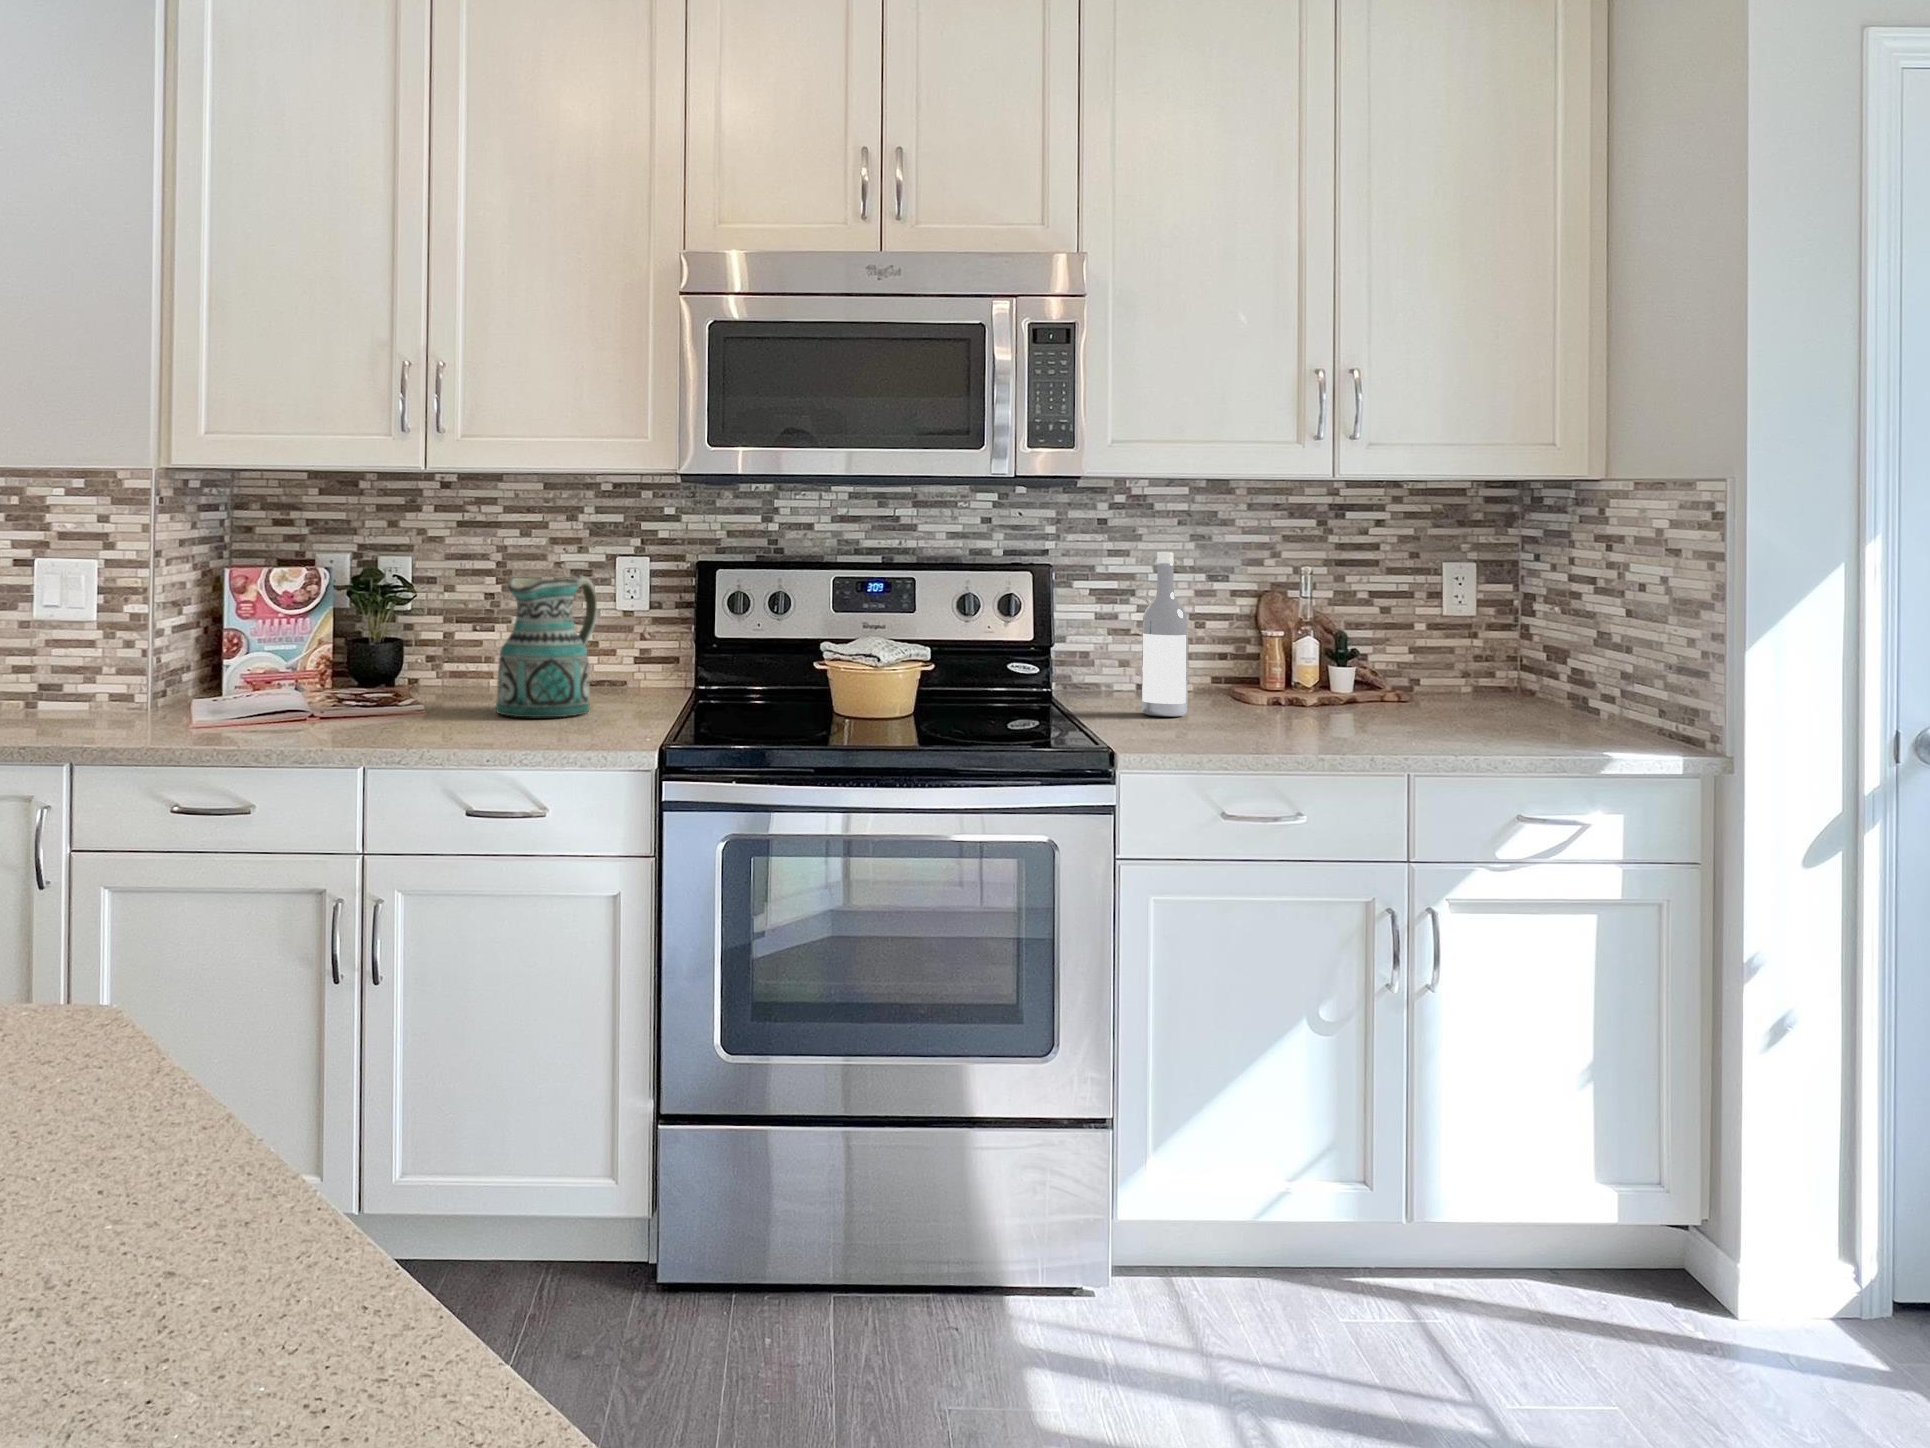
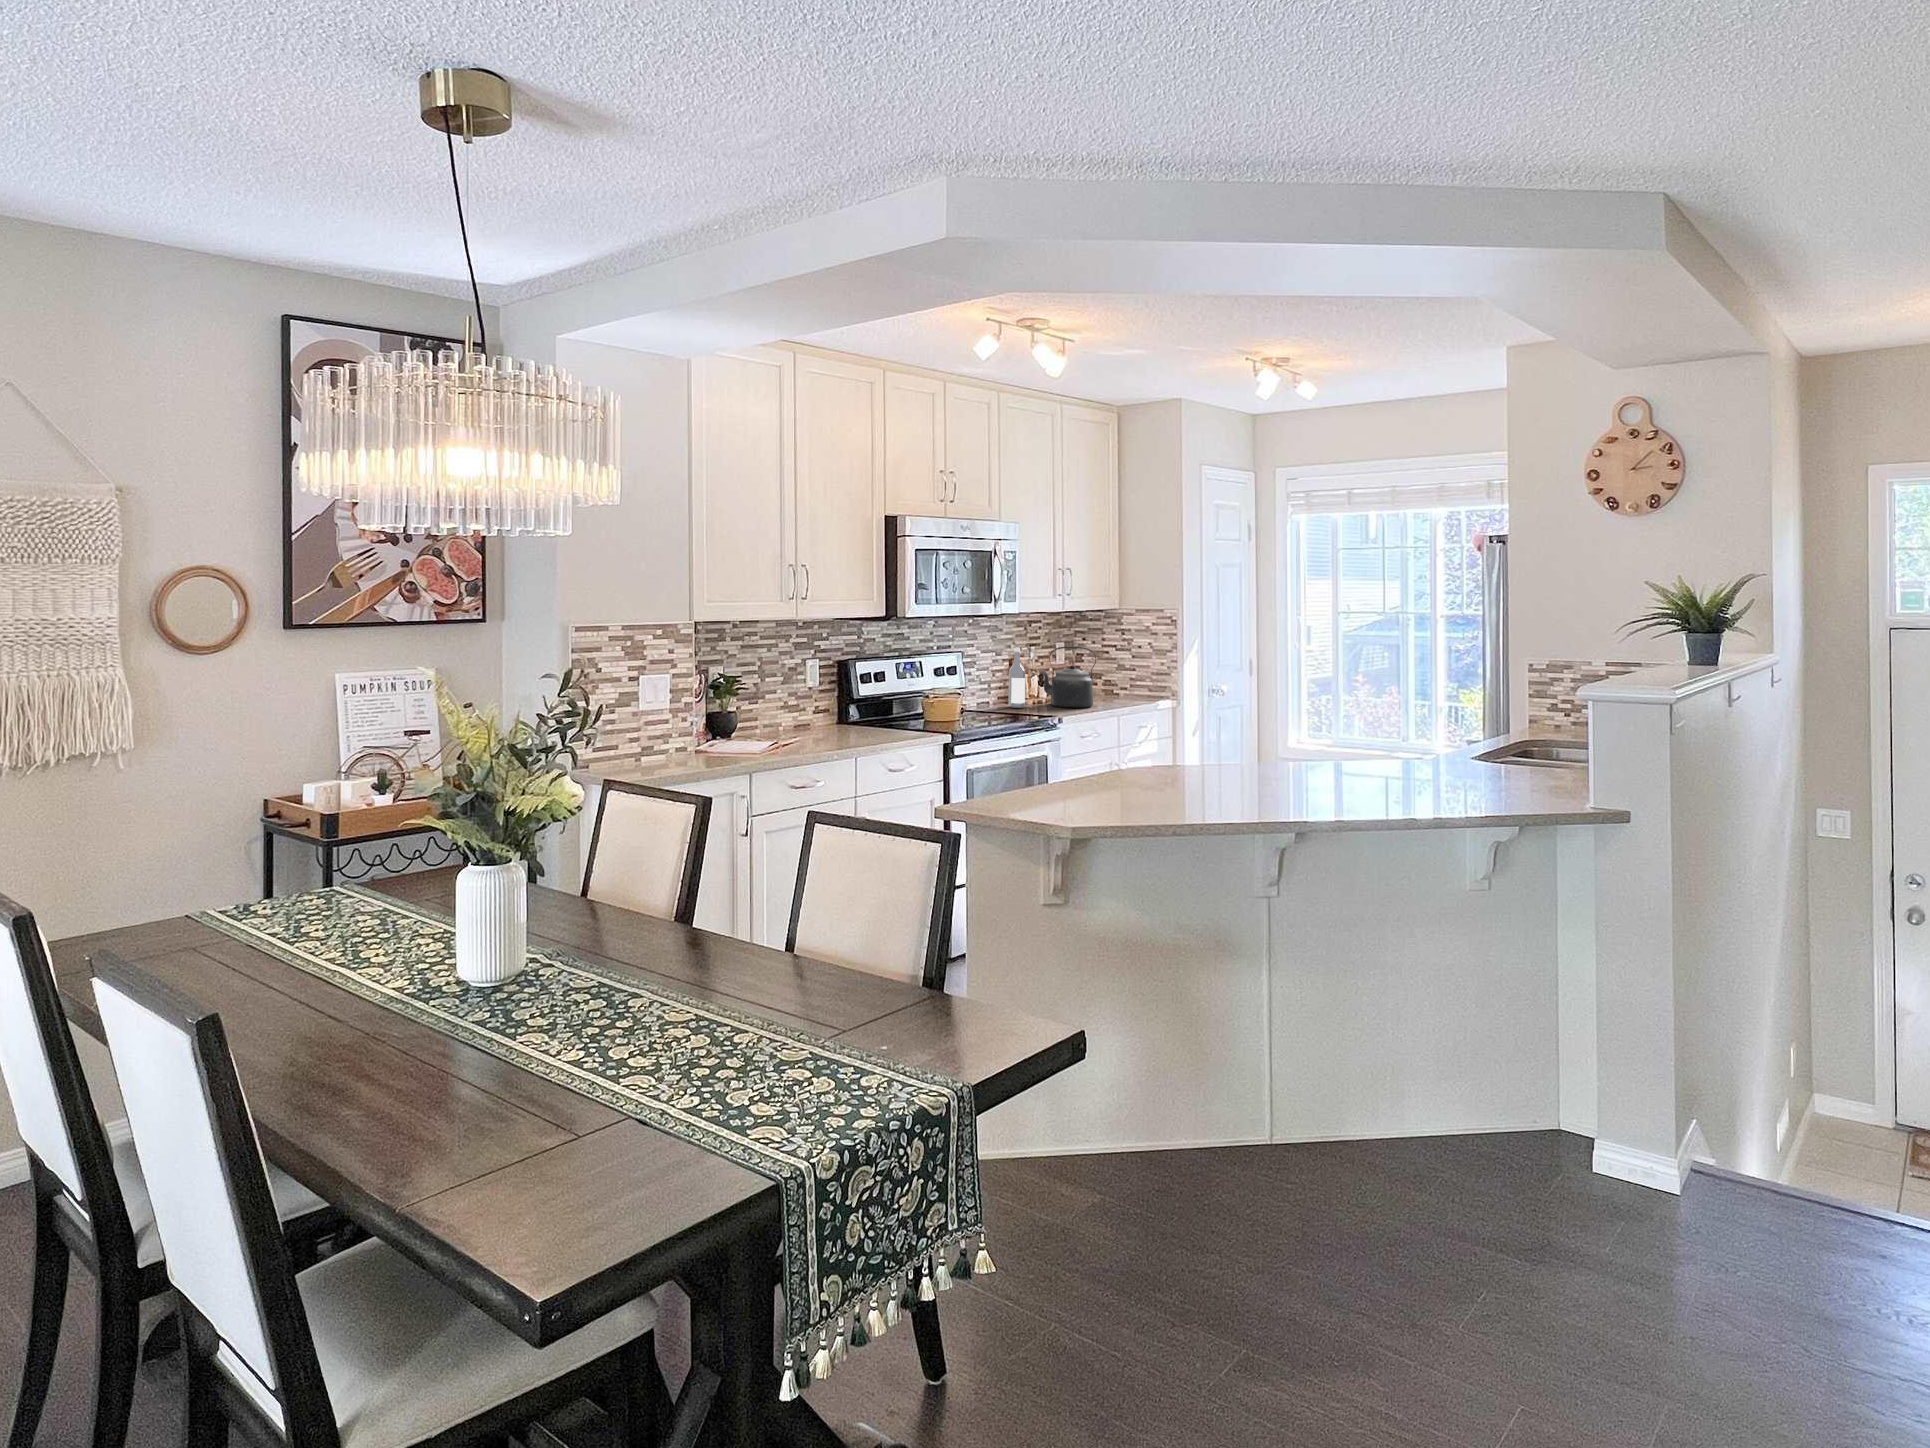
kettle: none [1258,555,1409,731] -> present [1040,647,1096,708]
ceramic pitcher: present [496,575,597,717] -> none [810,668,851,731]

